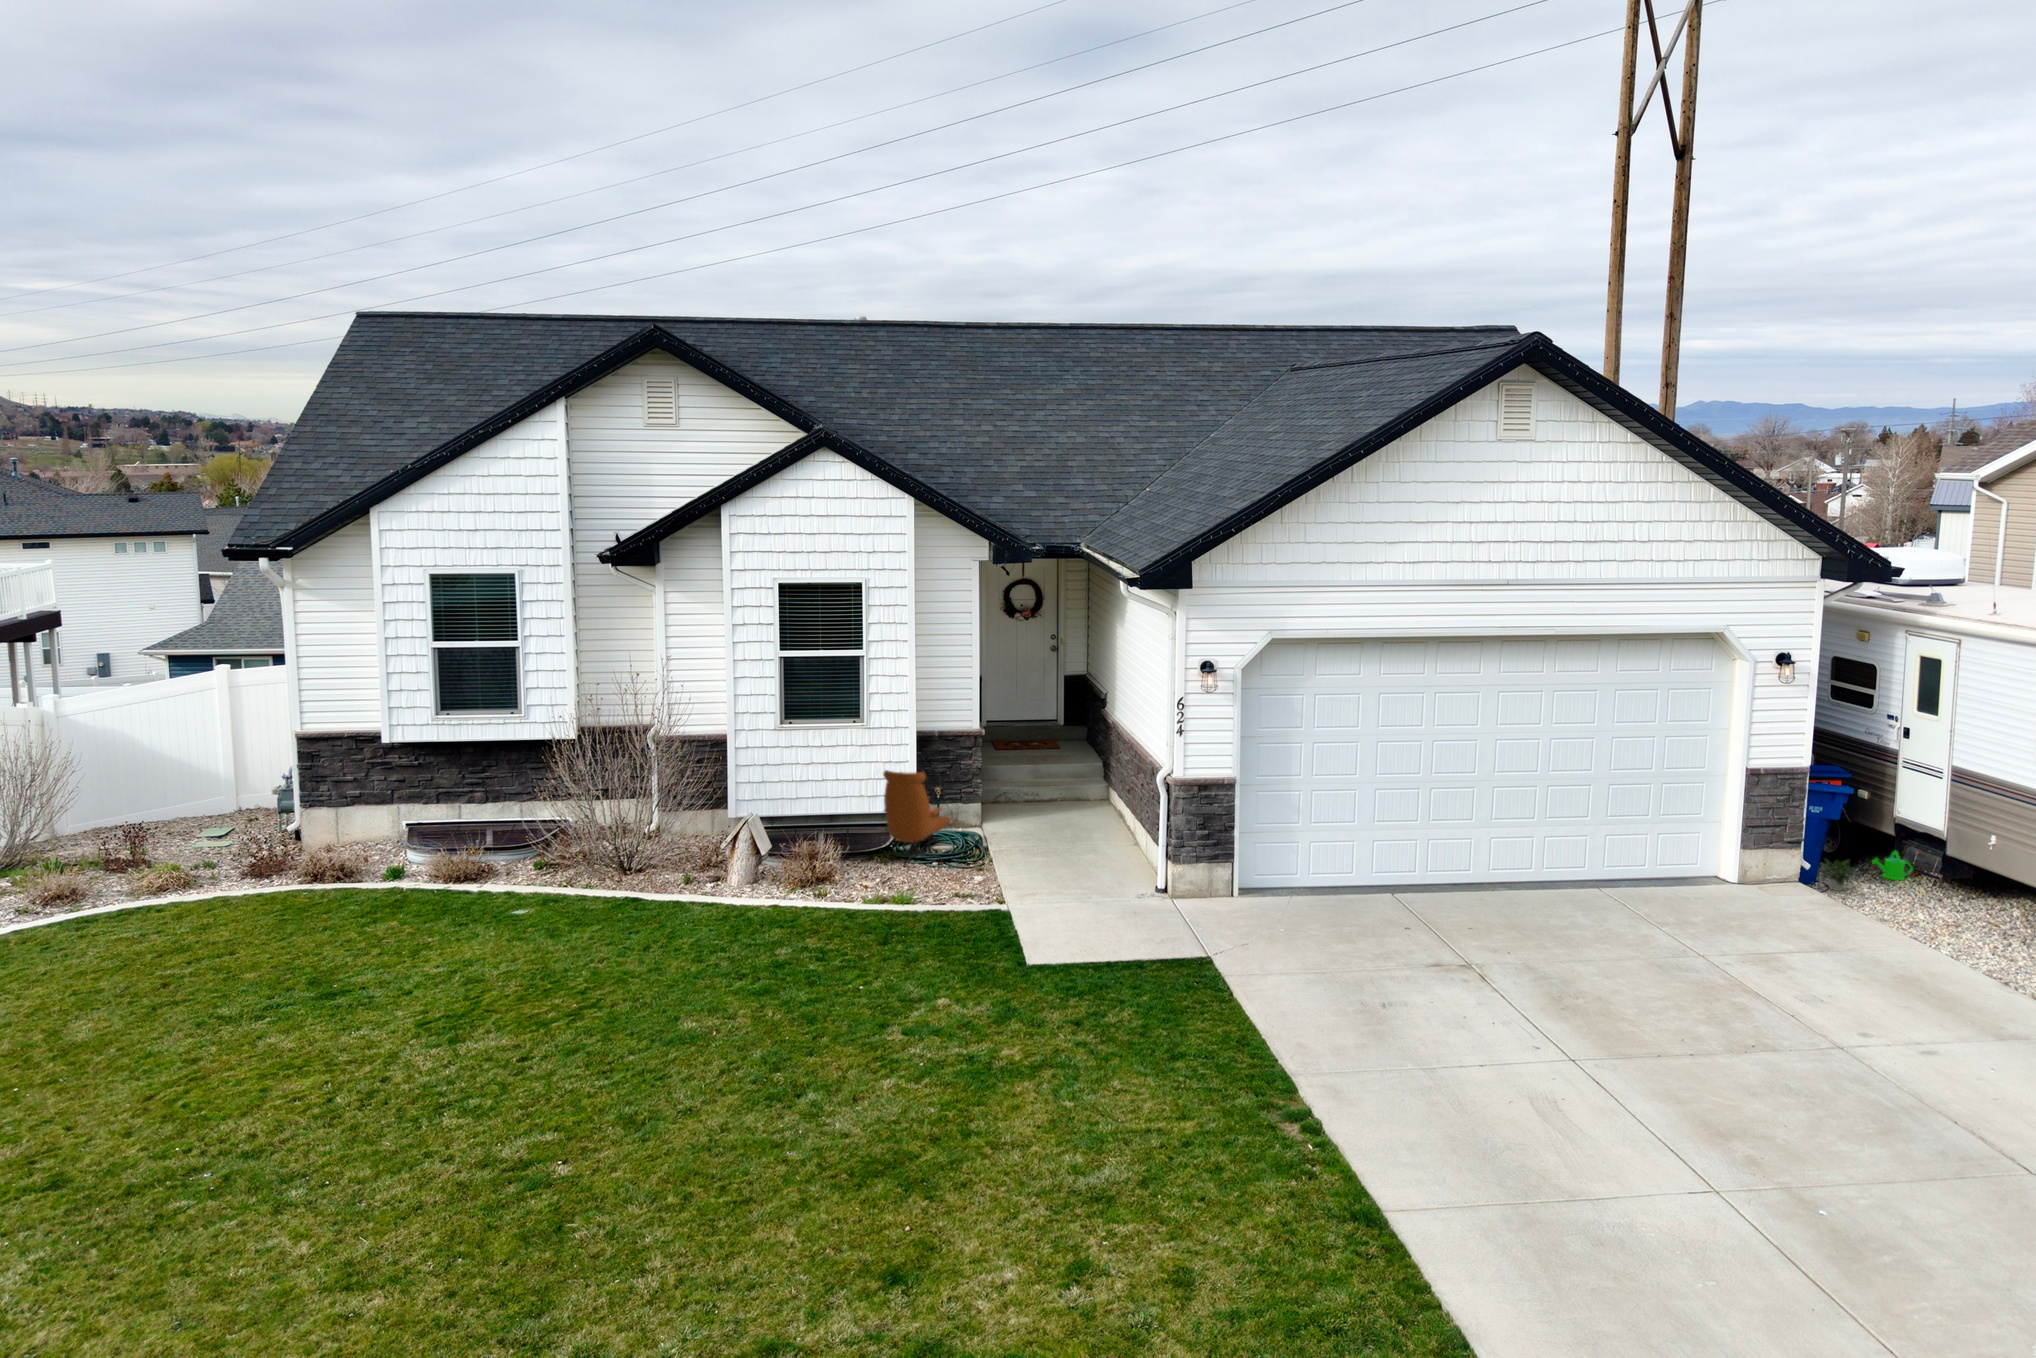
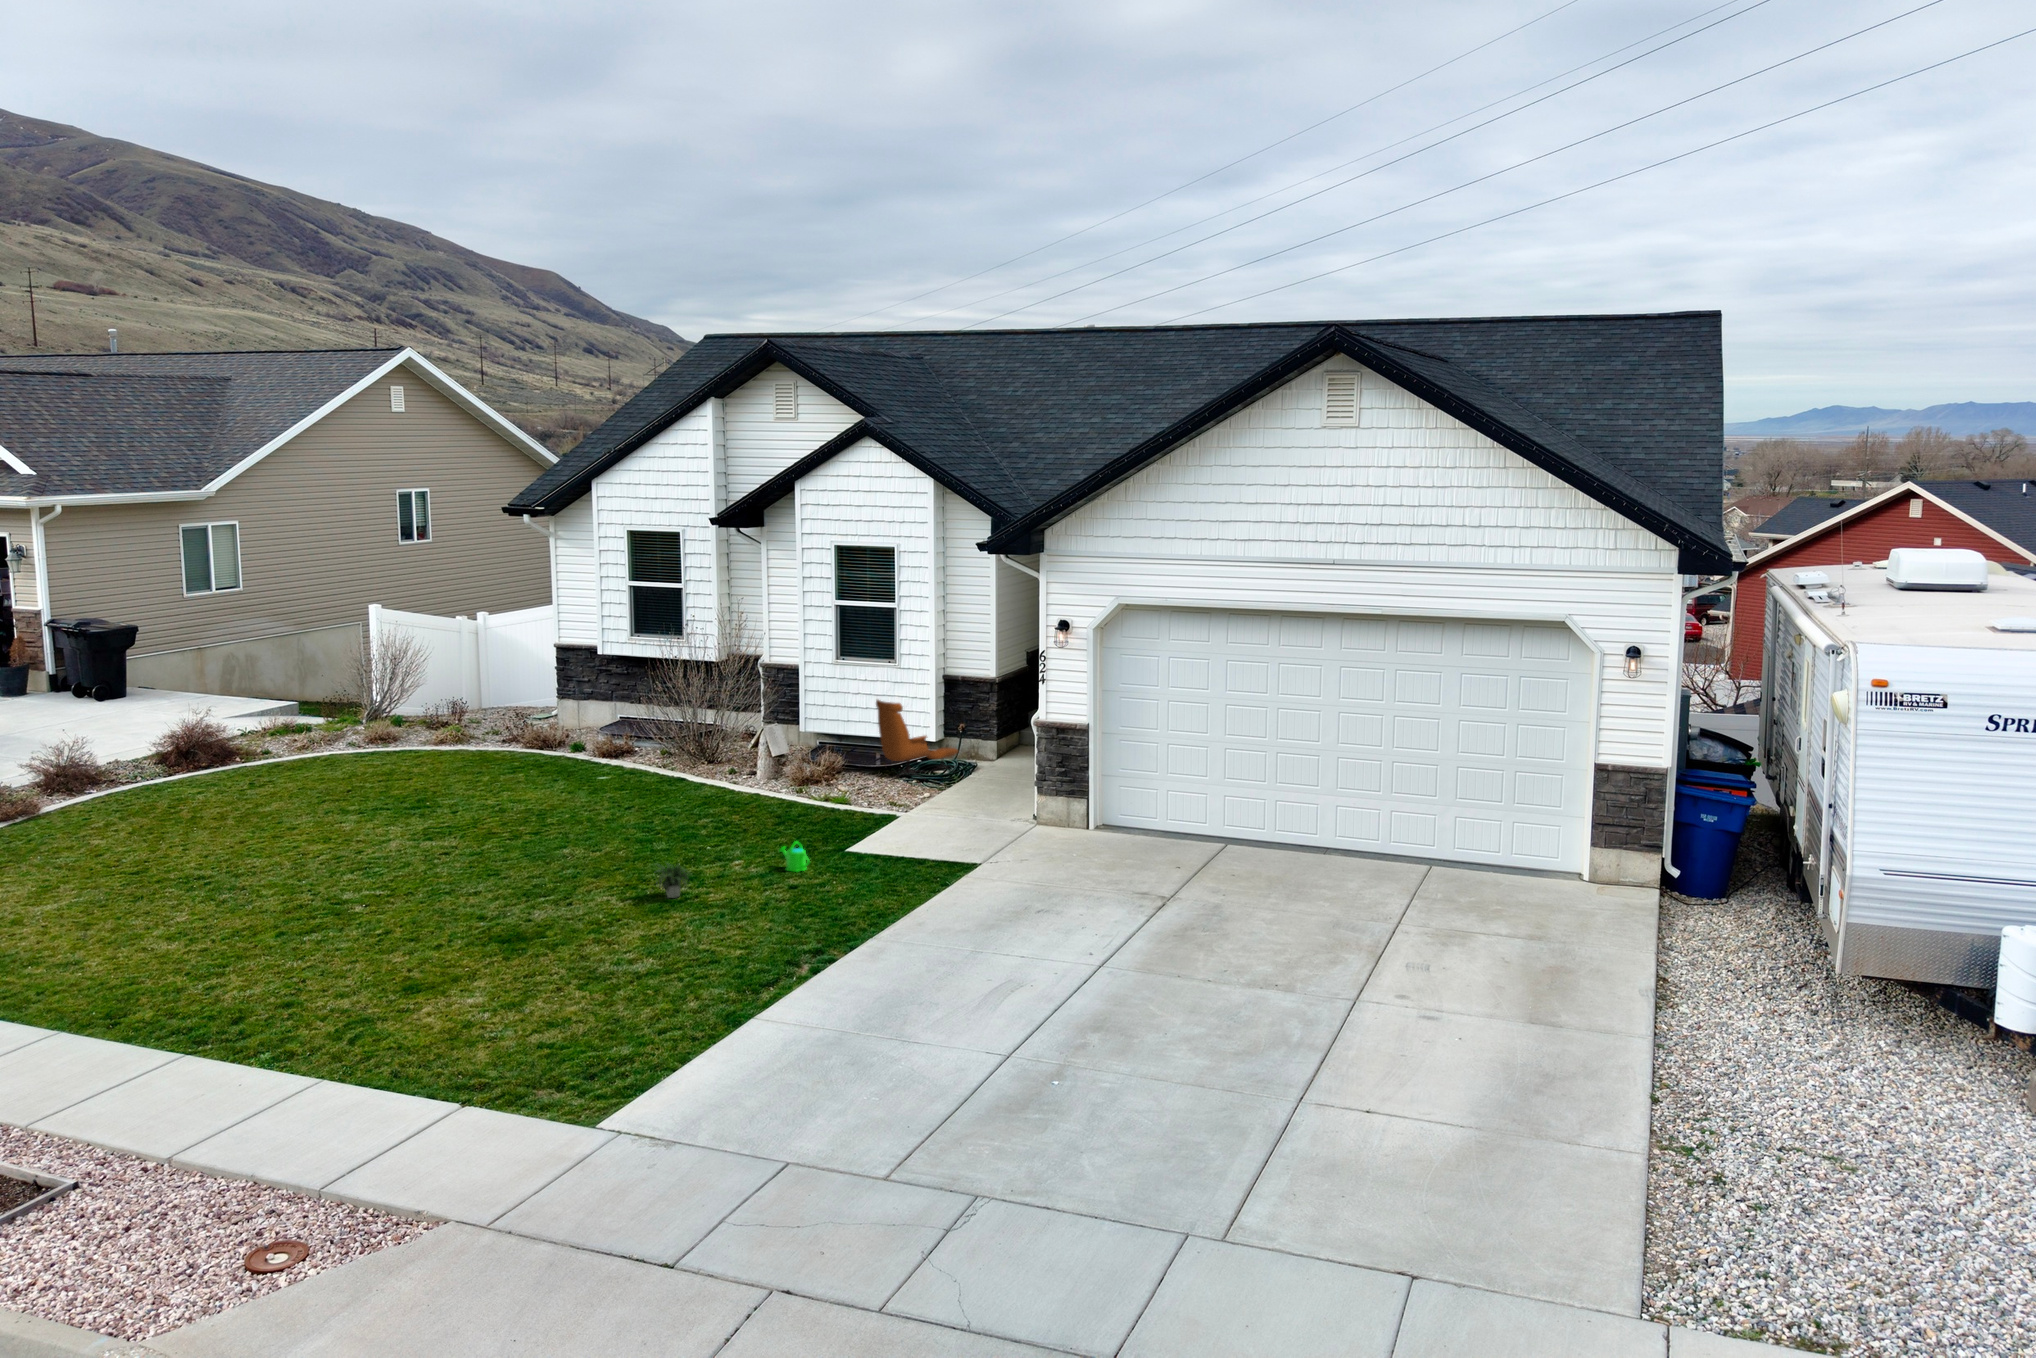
watering can: present [1872,851,1913,880] -> present [779,841,810,872]
potted plant: present [1820,860,1857,891] -> present [656,863,689,898]

